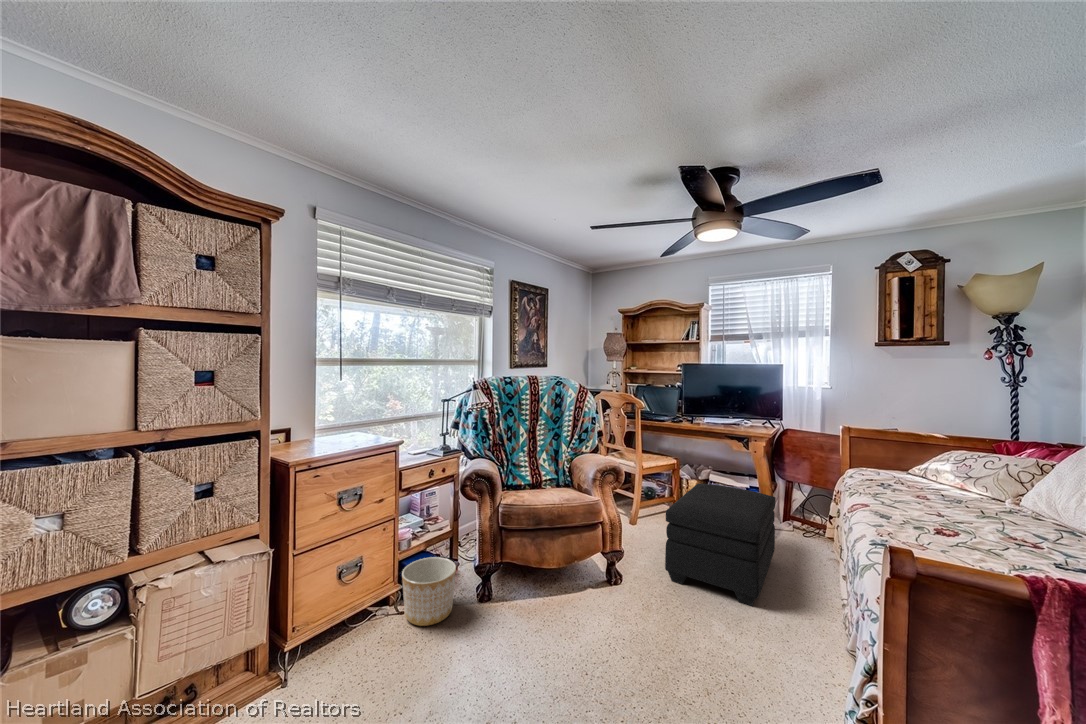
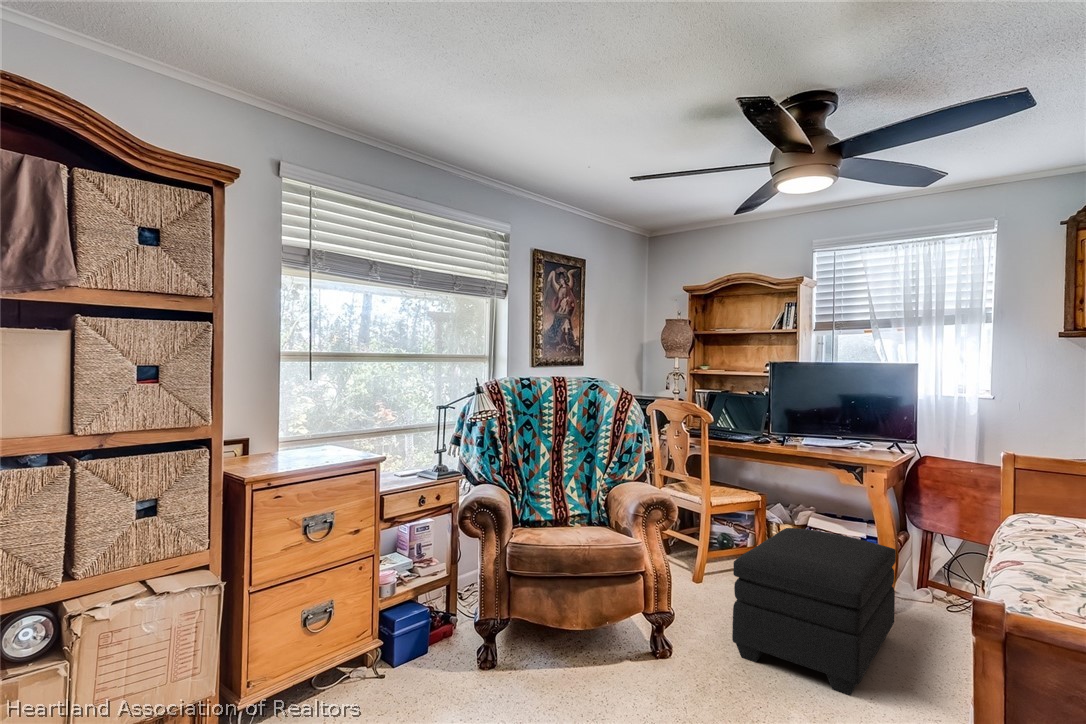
planter: present [402,557,456,626] -> none [382,609,450,693]

